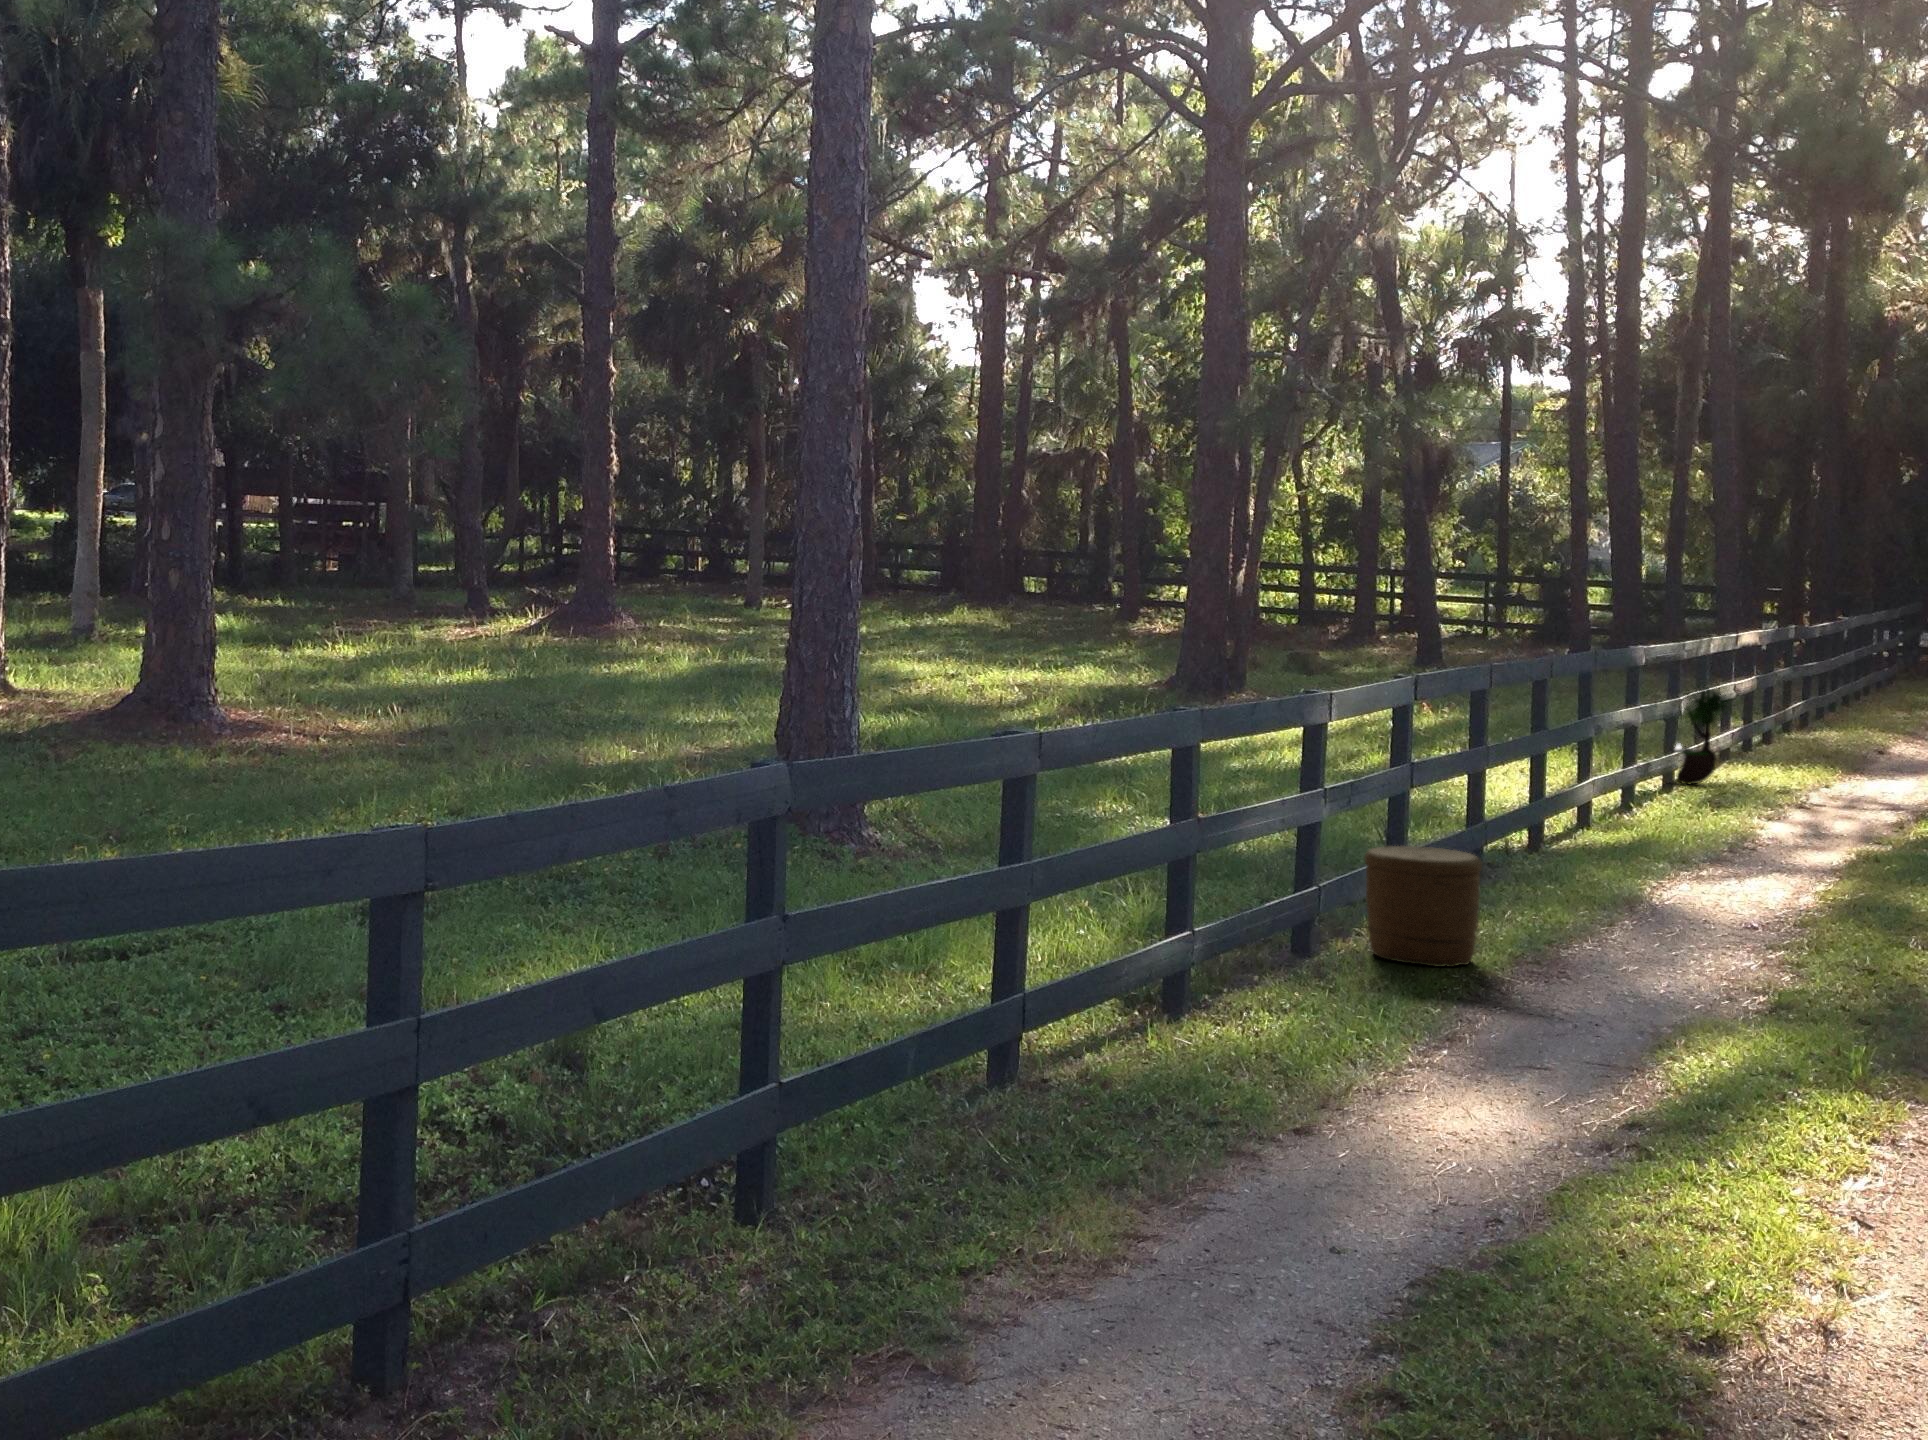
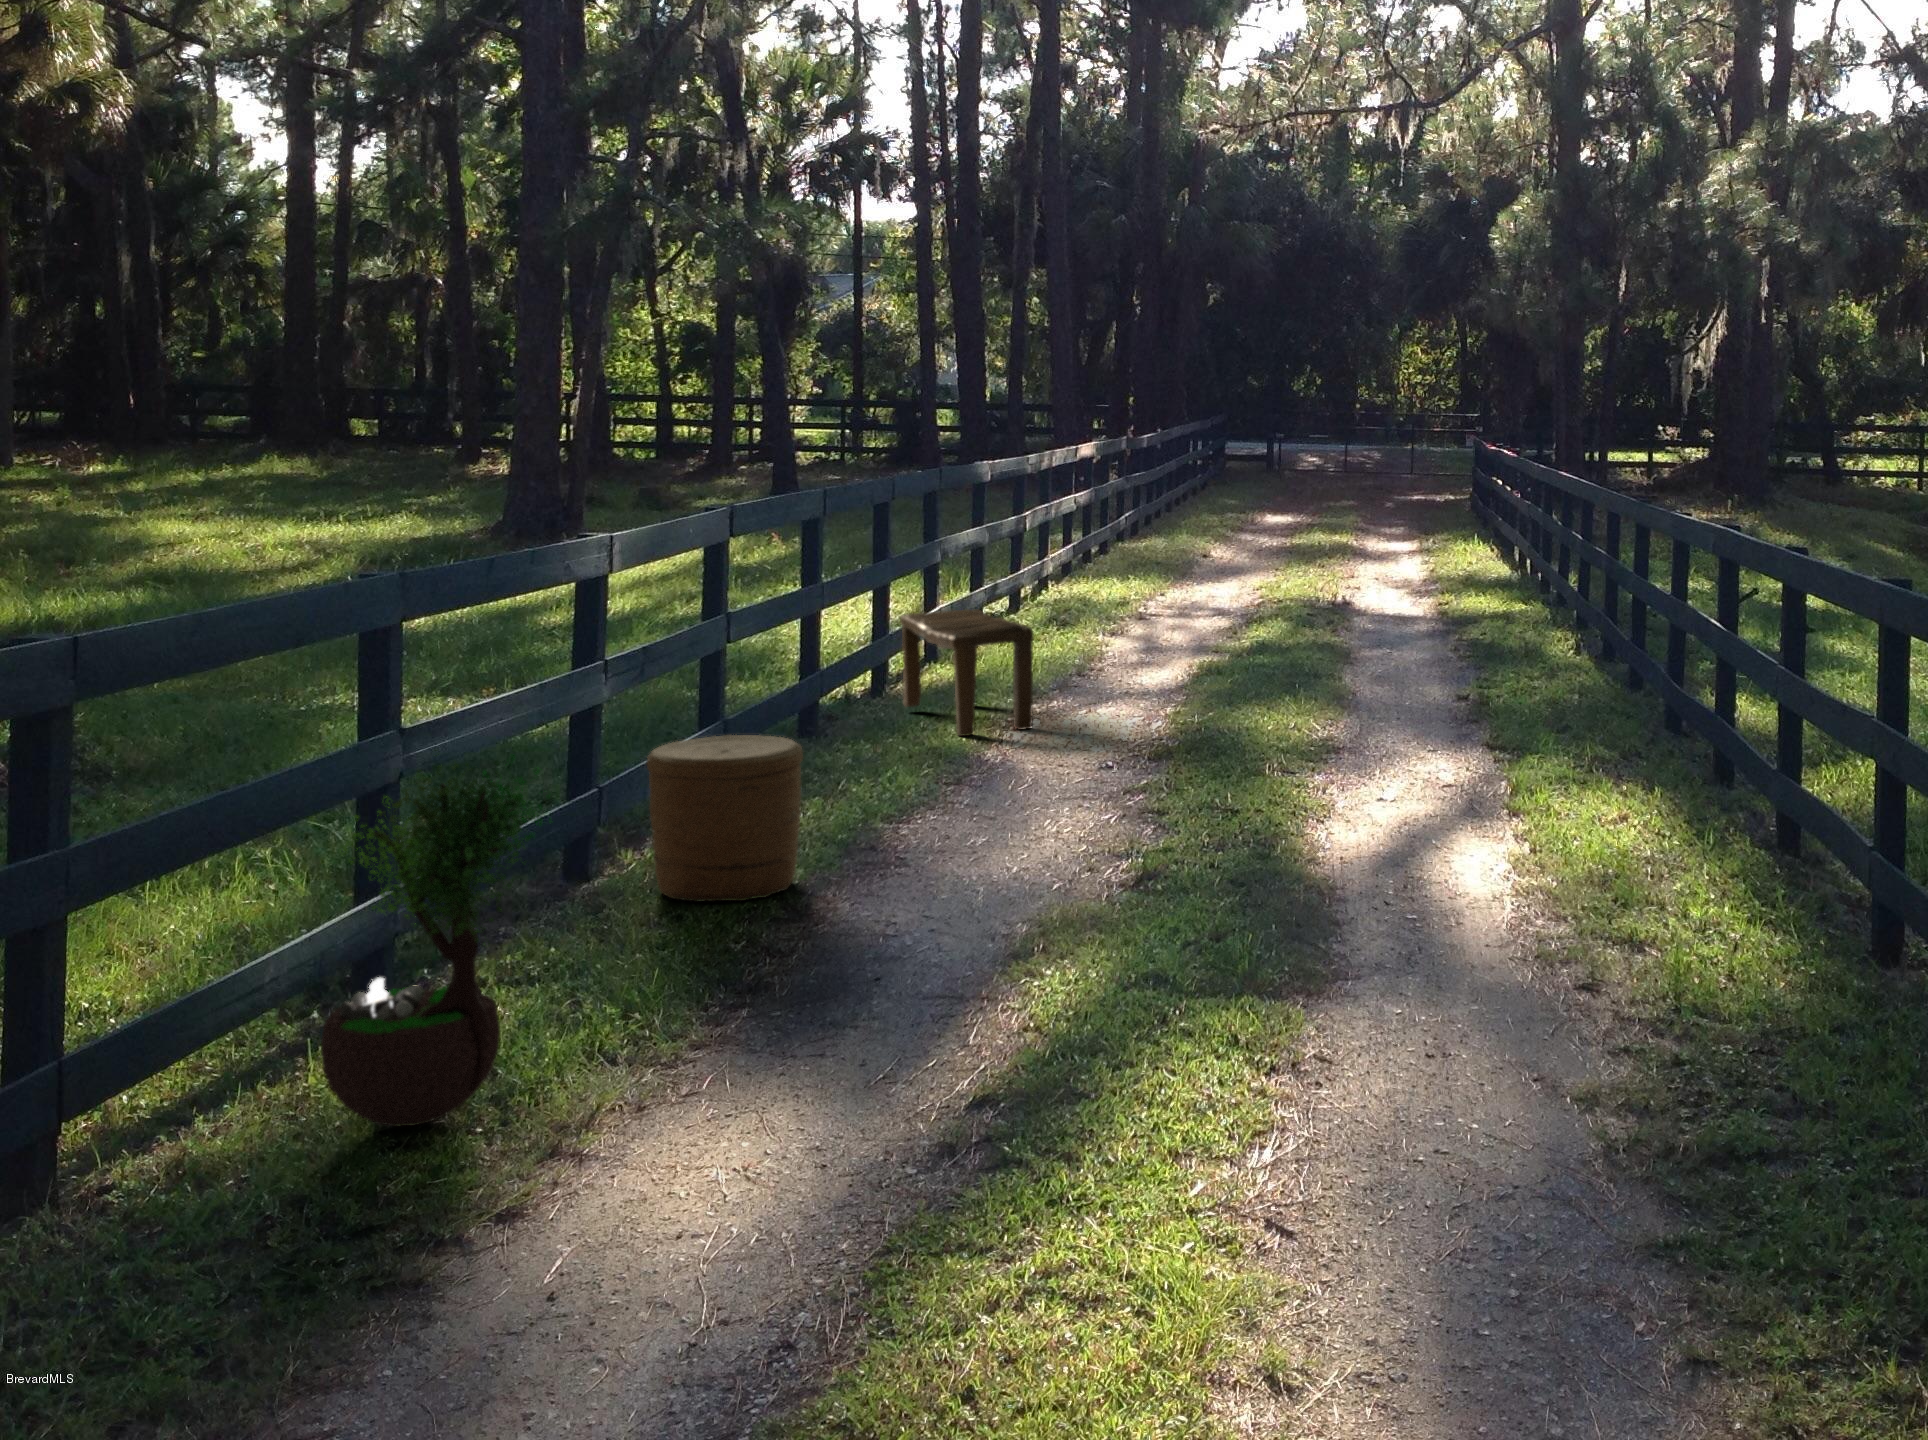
potted tree: present [1670,684,1731,784] -> present [321,750,550,1126]
bench: none [1556,778,1681,886] -> present [900,609,1034,736]

